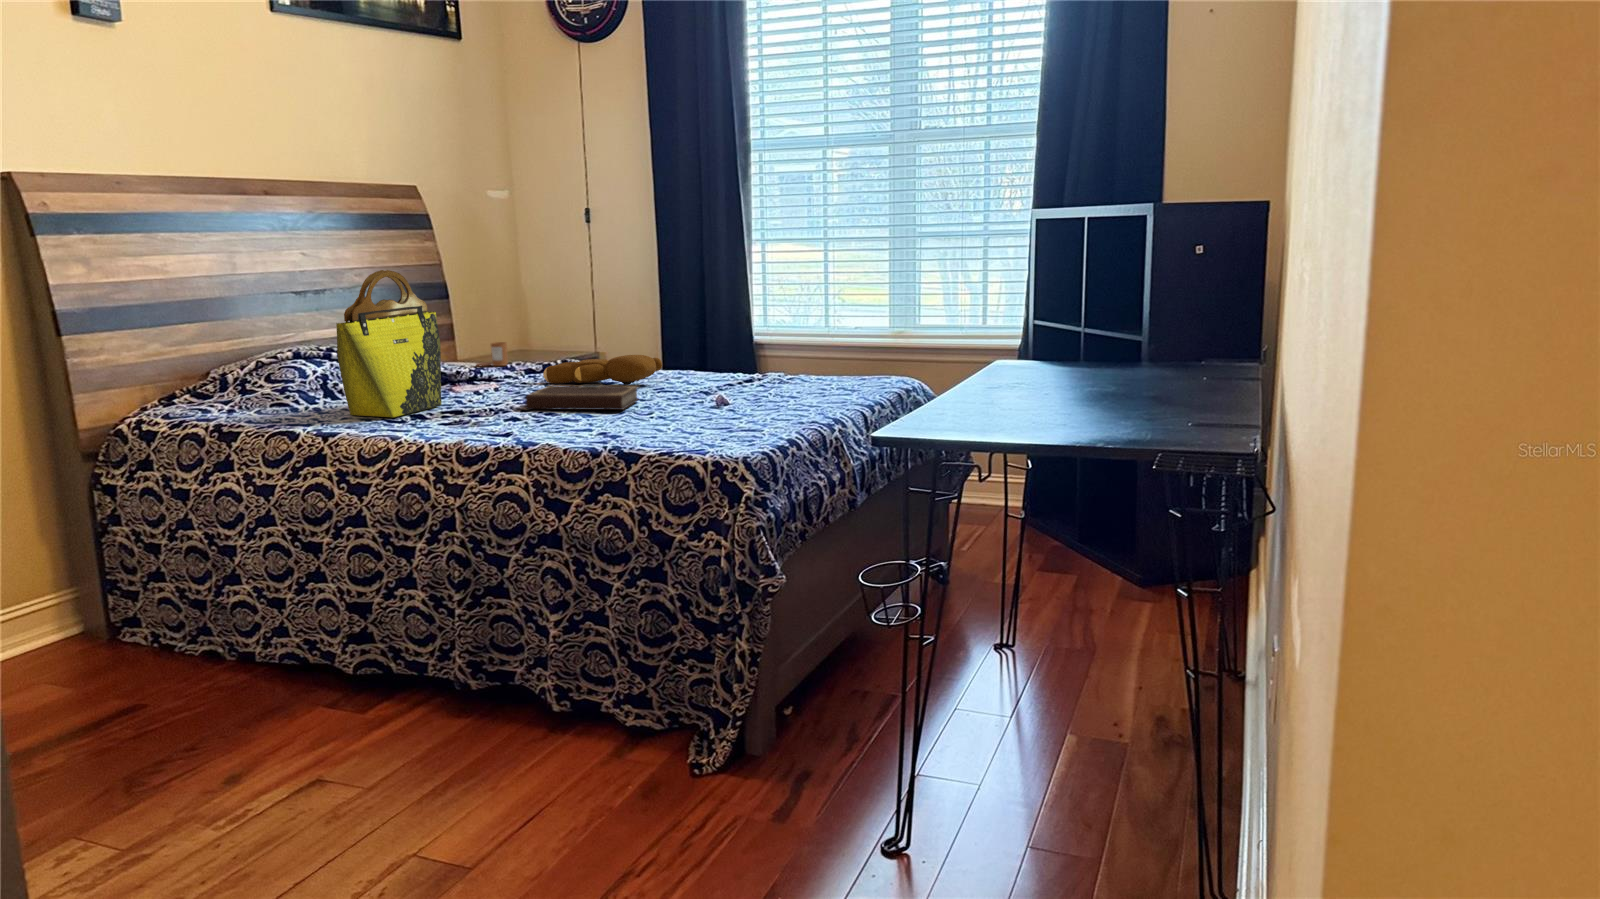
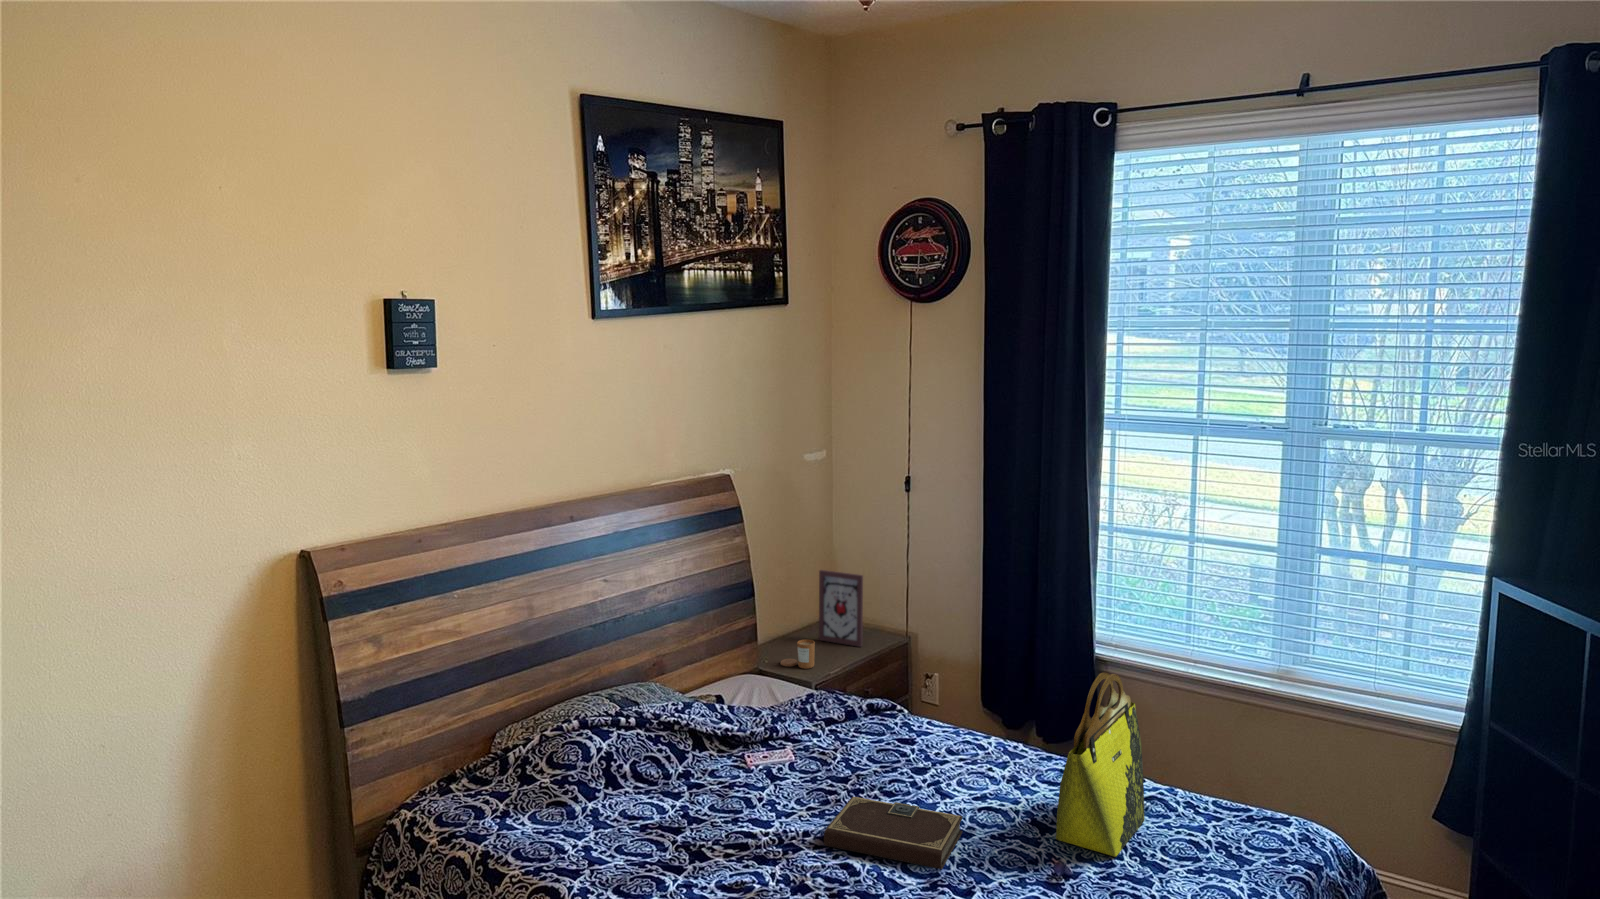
tote bag: present [336,270,441,417] -> present [1056,673,1145,857]
picture frame: none [507,292,551,358] -> present [819,570,863,647]
teddy bear: present [543,355,662,385] -> none [849,726,991,775]

